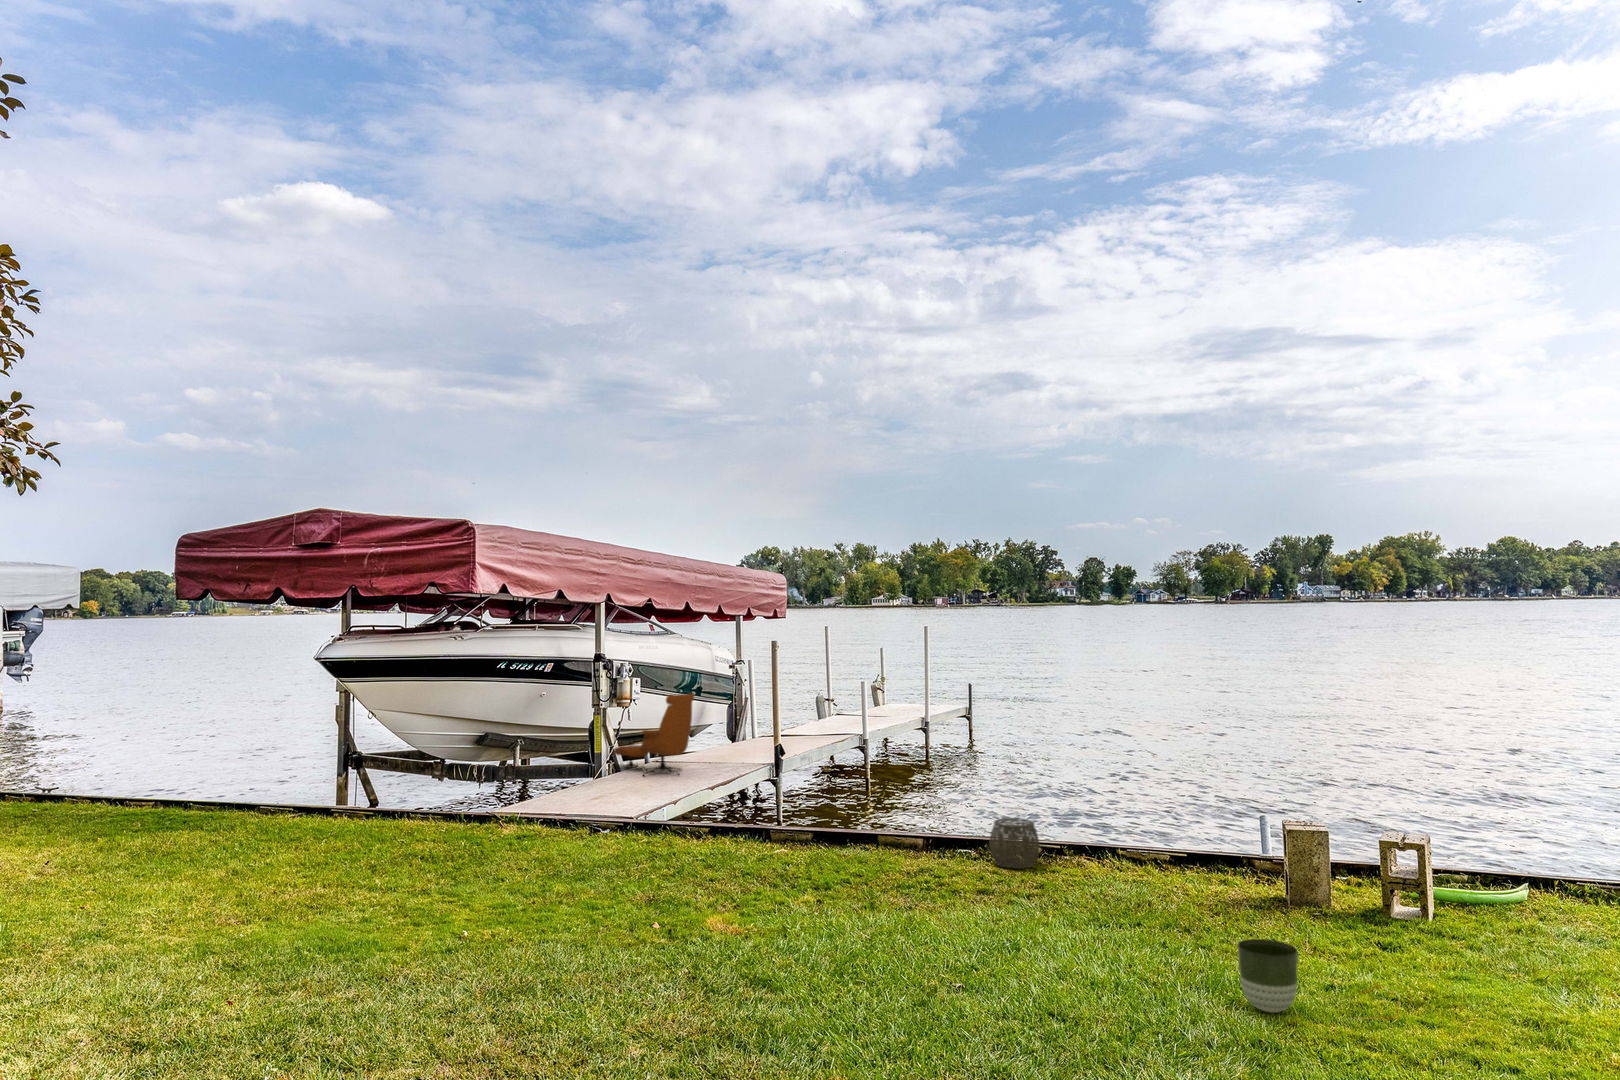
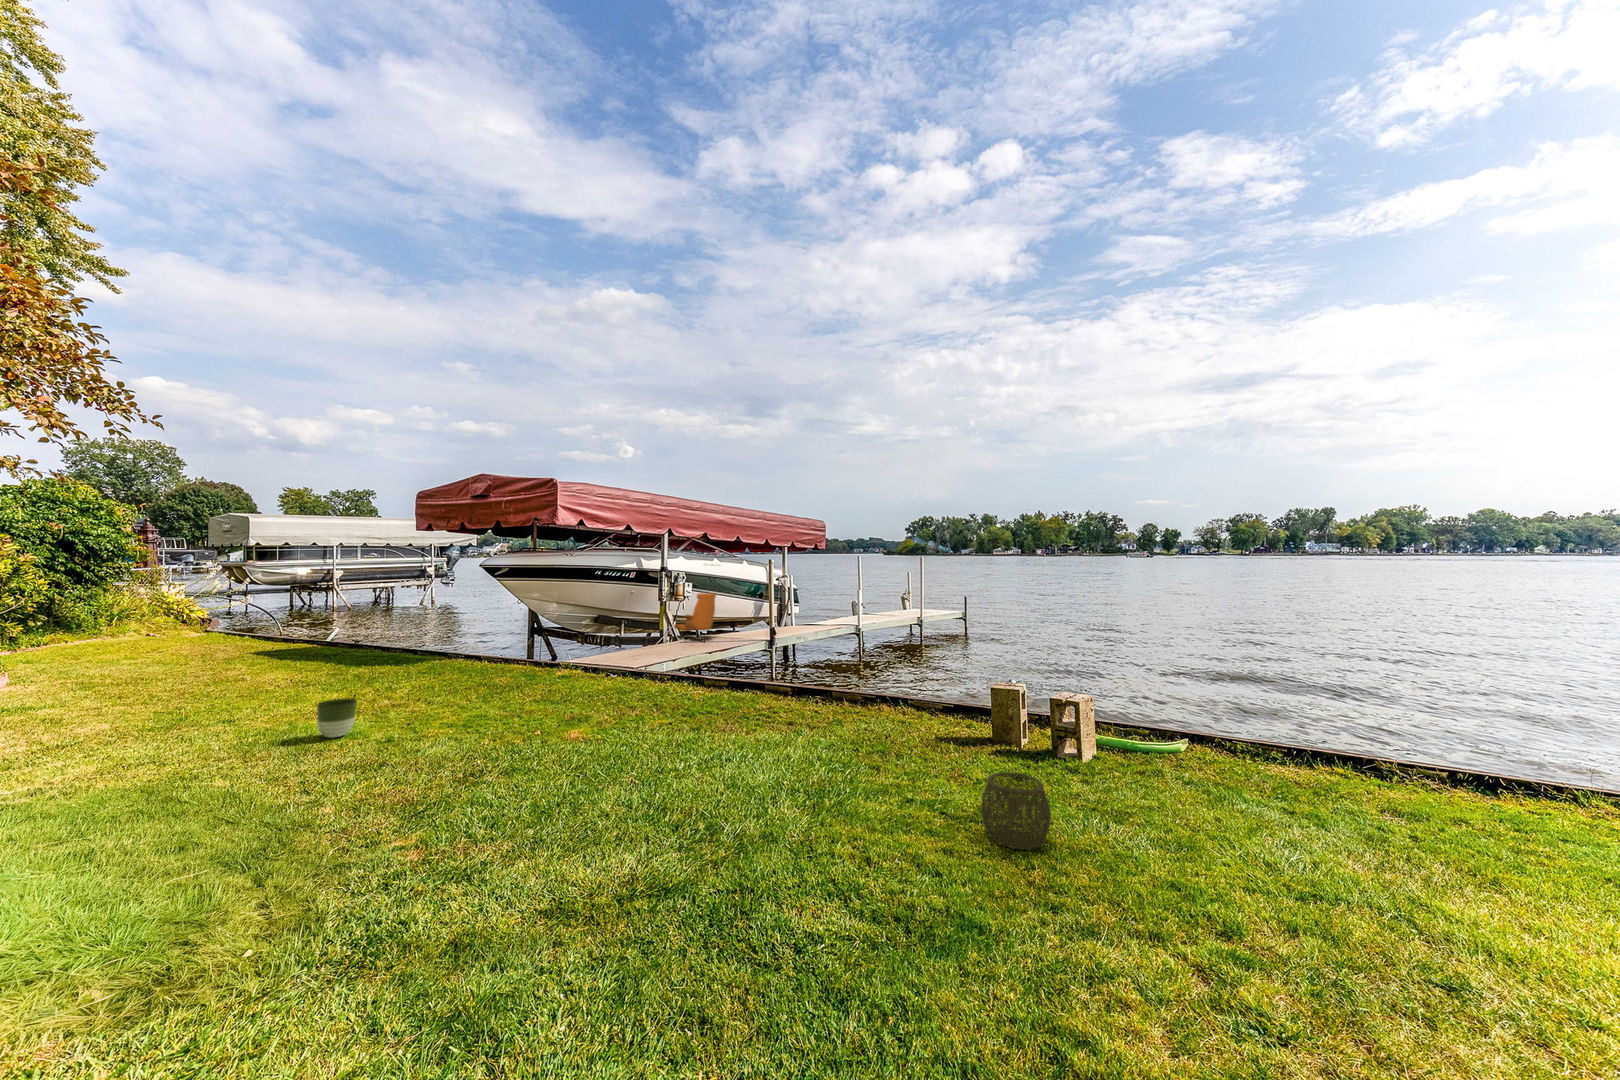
woven basket: present [990,818,1039,869] -> present [981,772,1051,850]
planter: present [1237,939,1298,1013] -> present [317,698,357,738]

